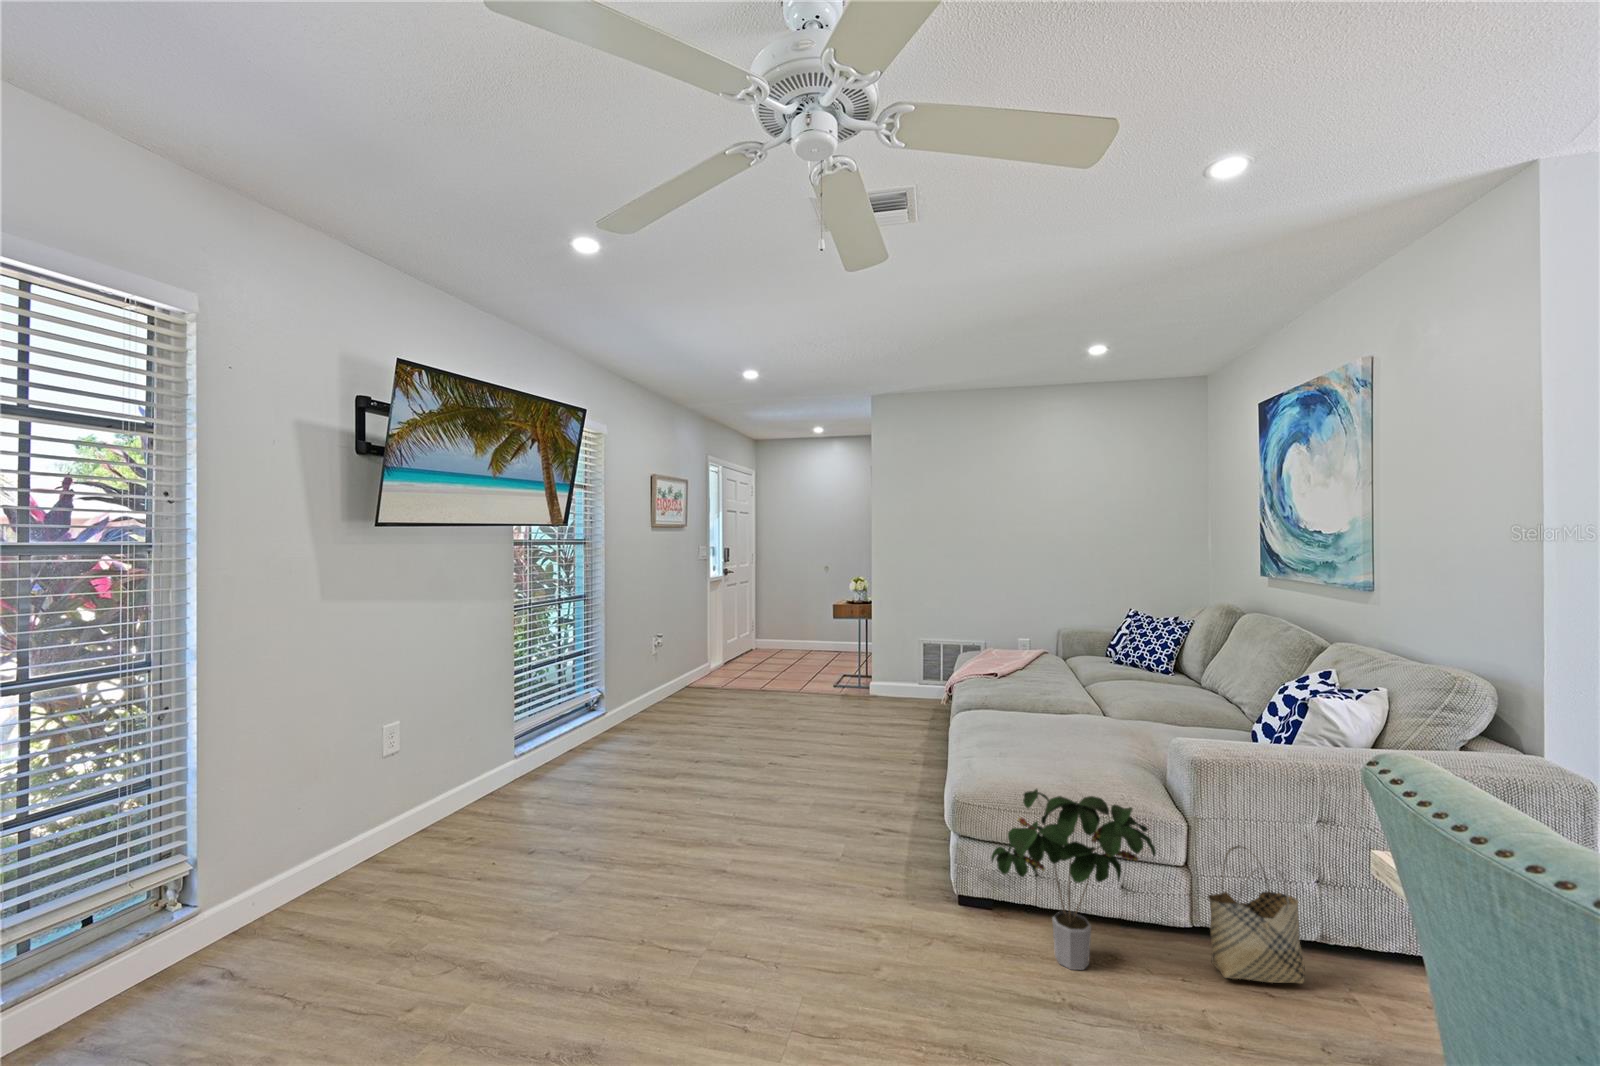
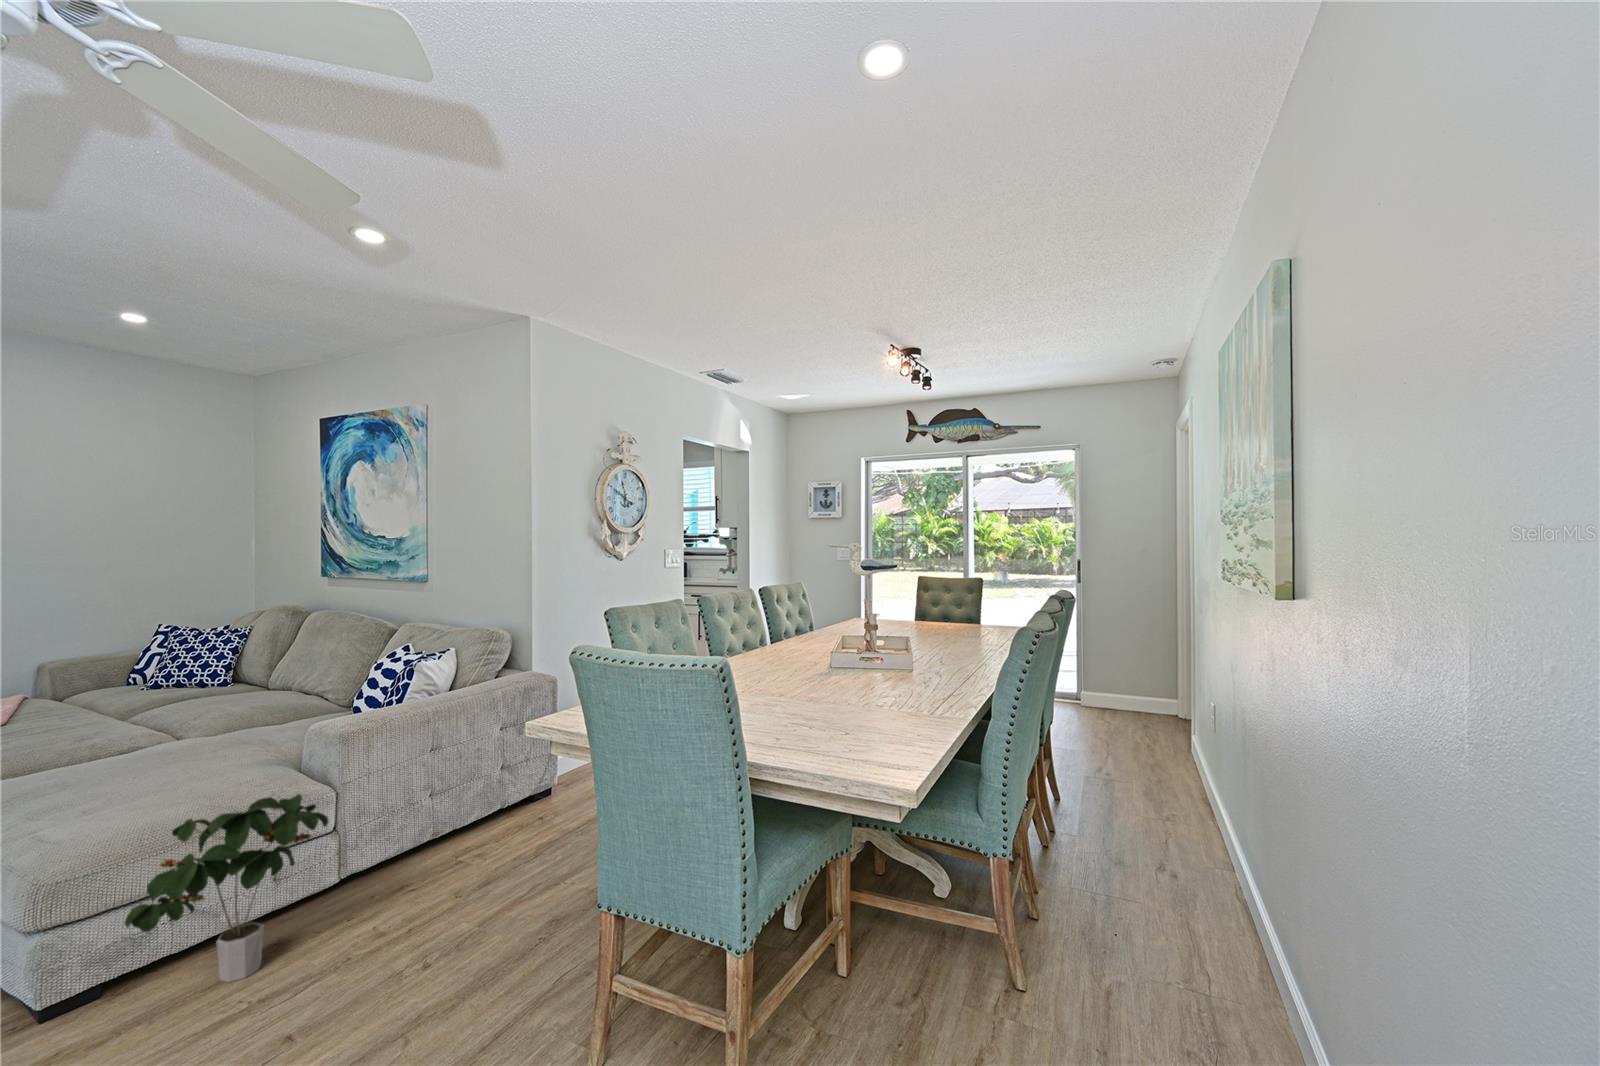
woven basket: present [1208,846,1305,984] -> none [364,791,432,898]

